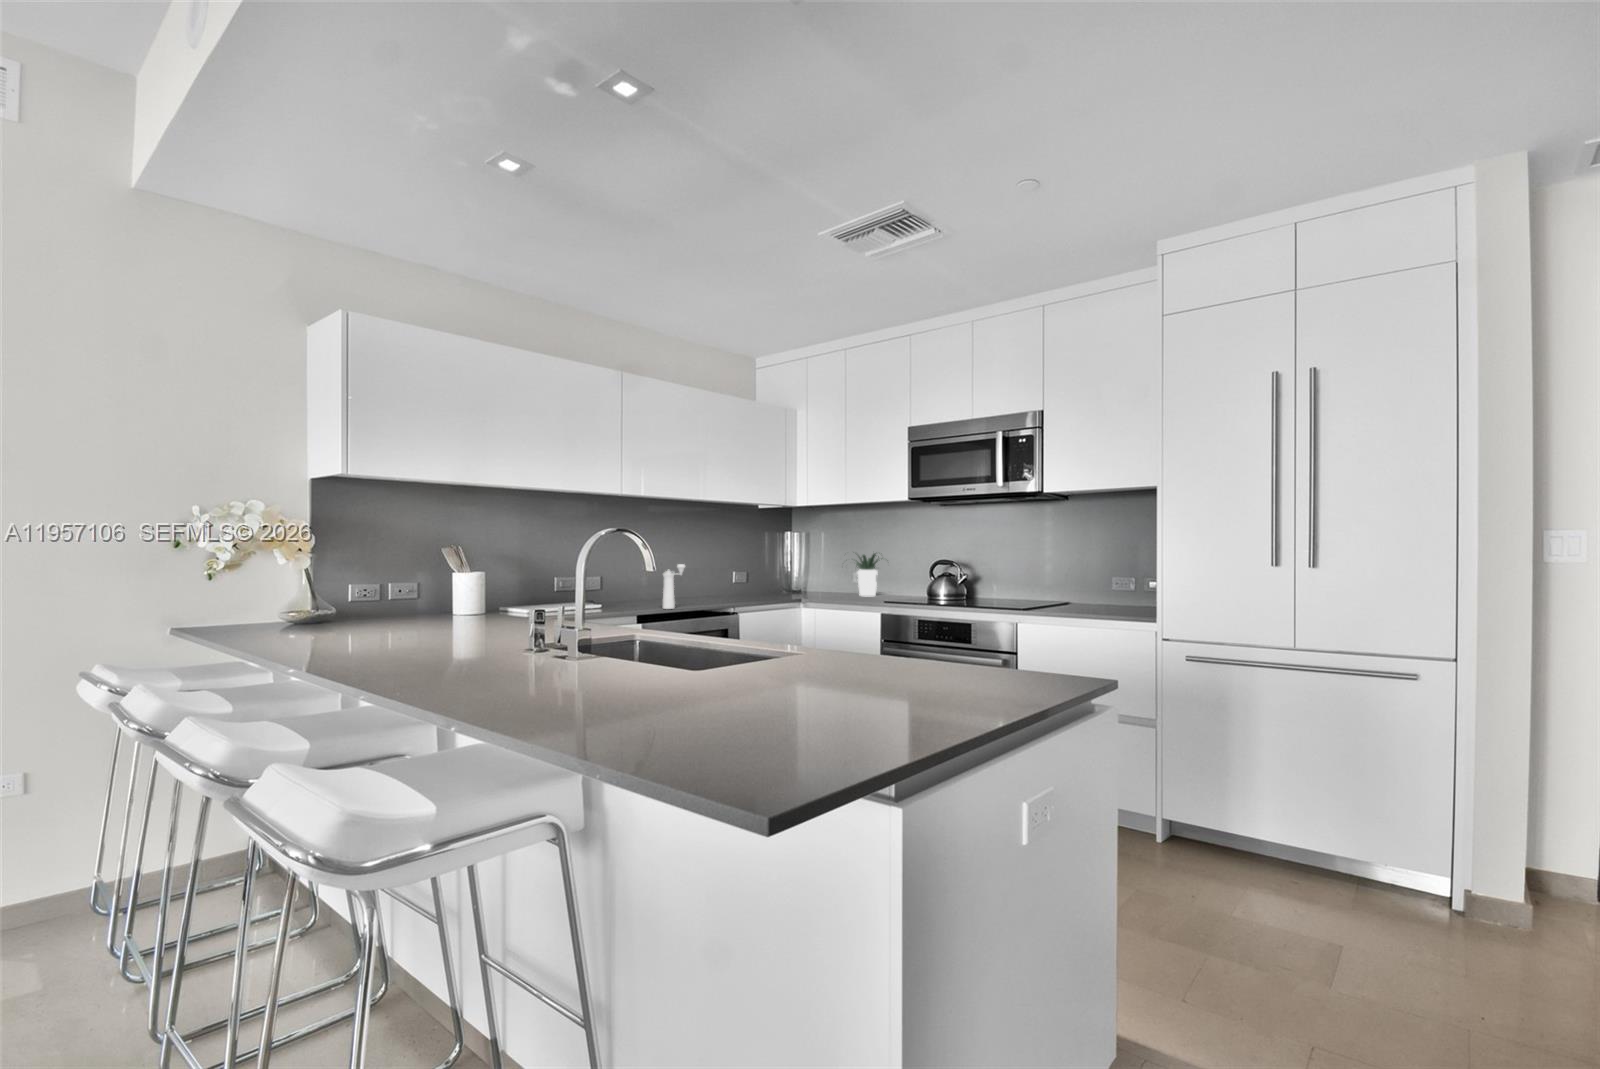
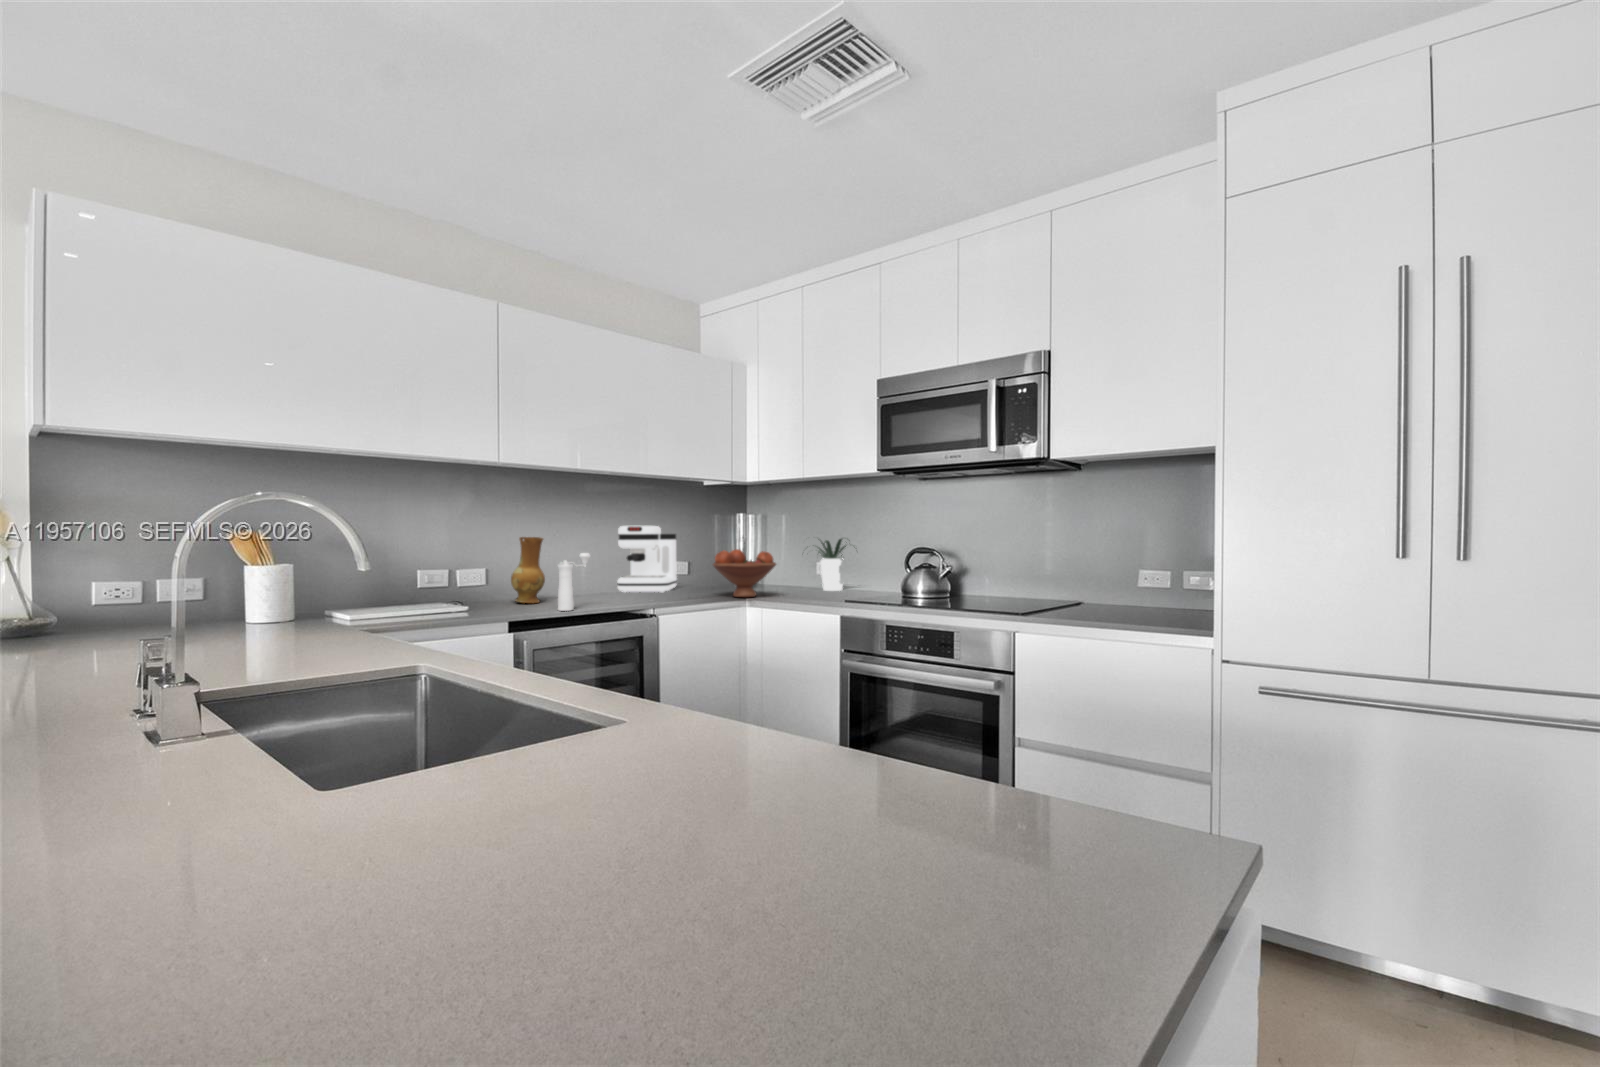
coffee maker: none [694,542,740,597] -> present [617,526,677,593]
ceramic jug: none [620,551,646,604] -> present [511,537,545,603]
fruit bowl: none [773,562,825,601] -> present [713,549,776,597]

